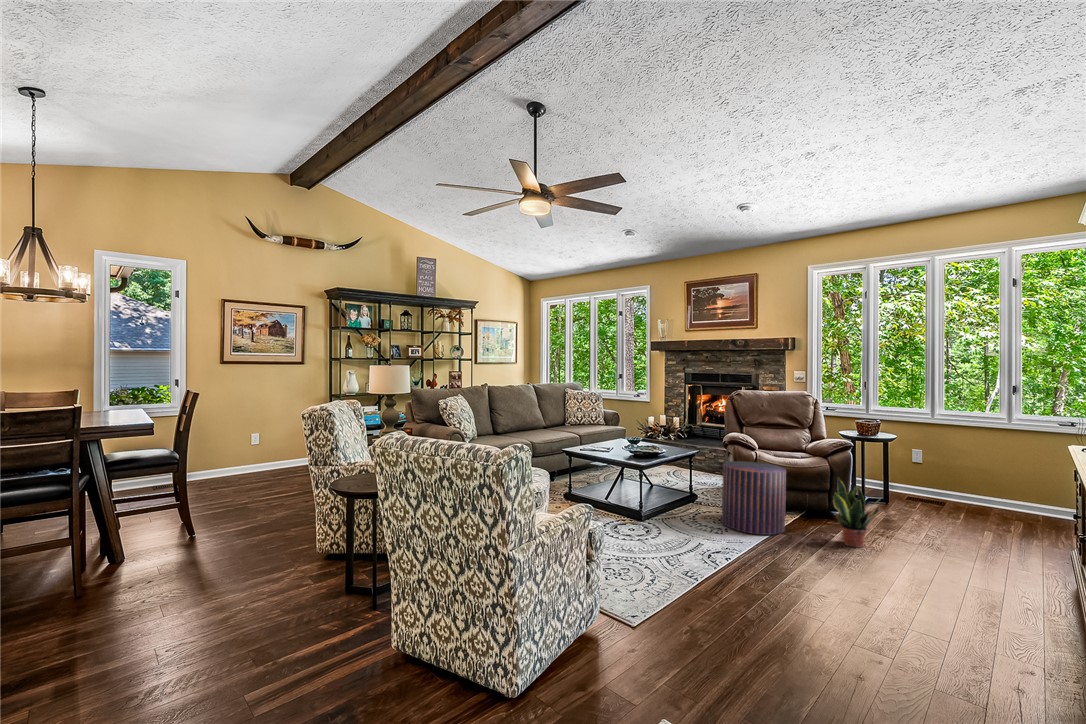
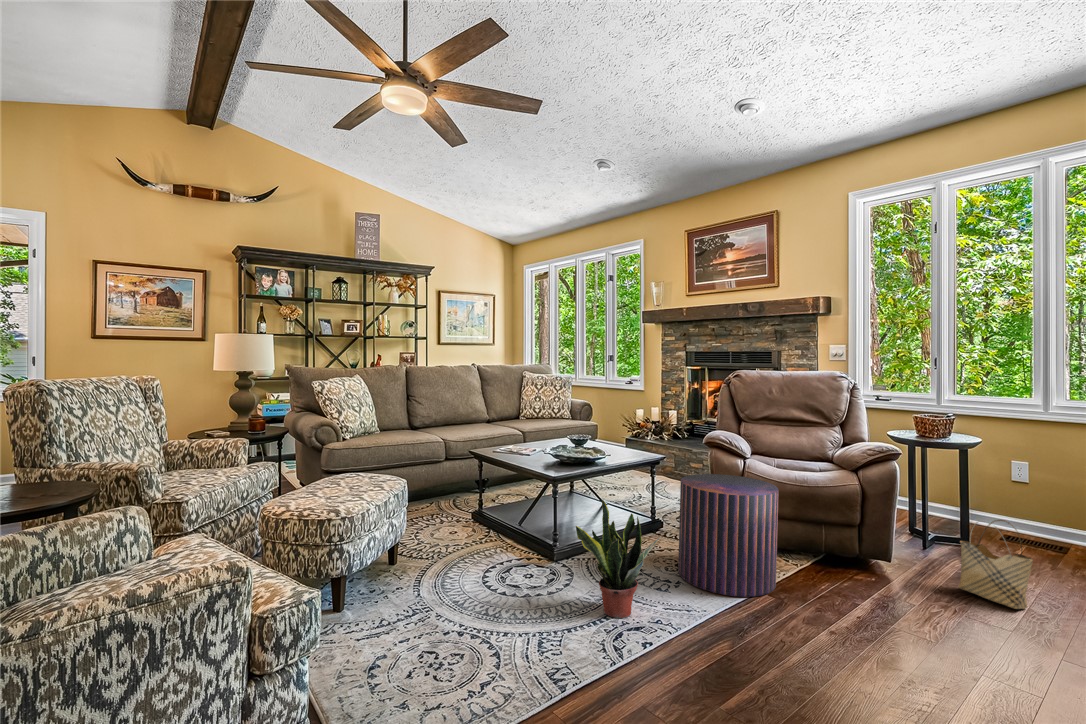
potted plant: present [833,478,879,548] -> present [576,500,659,618]
woven basket: none [889,484,930,535] -> present [959,520,1033,609]

